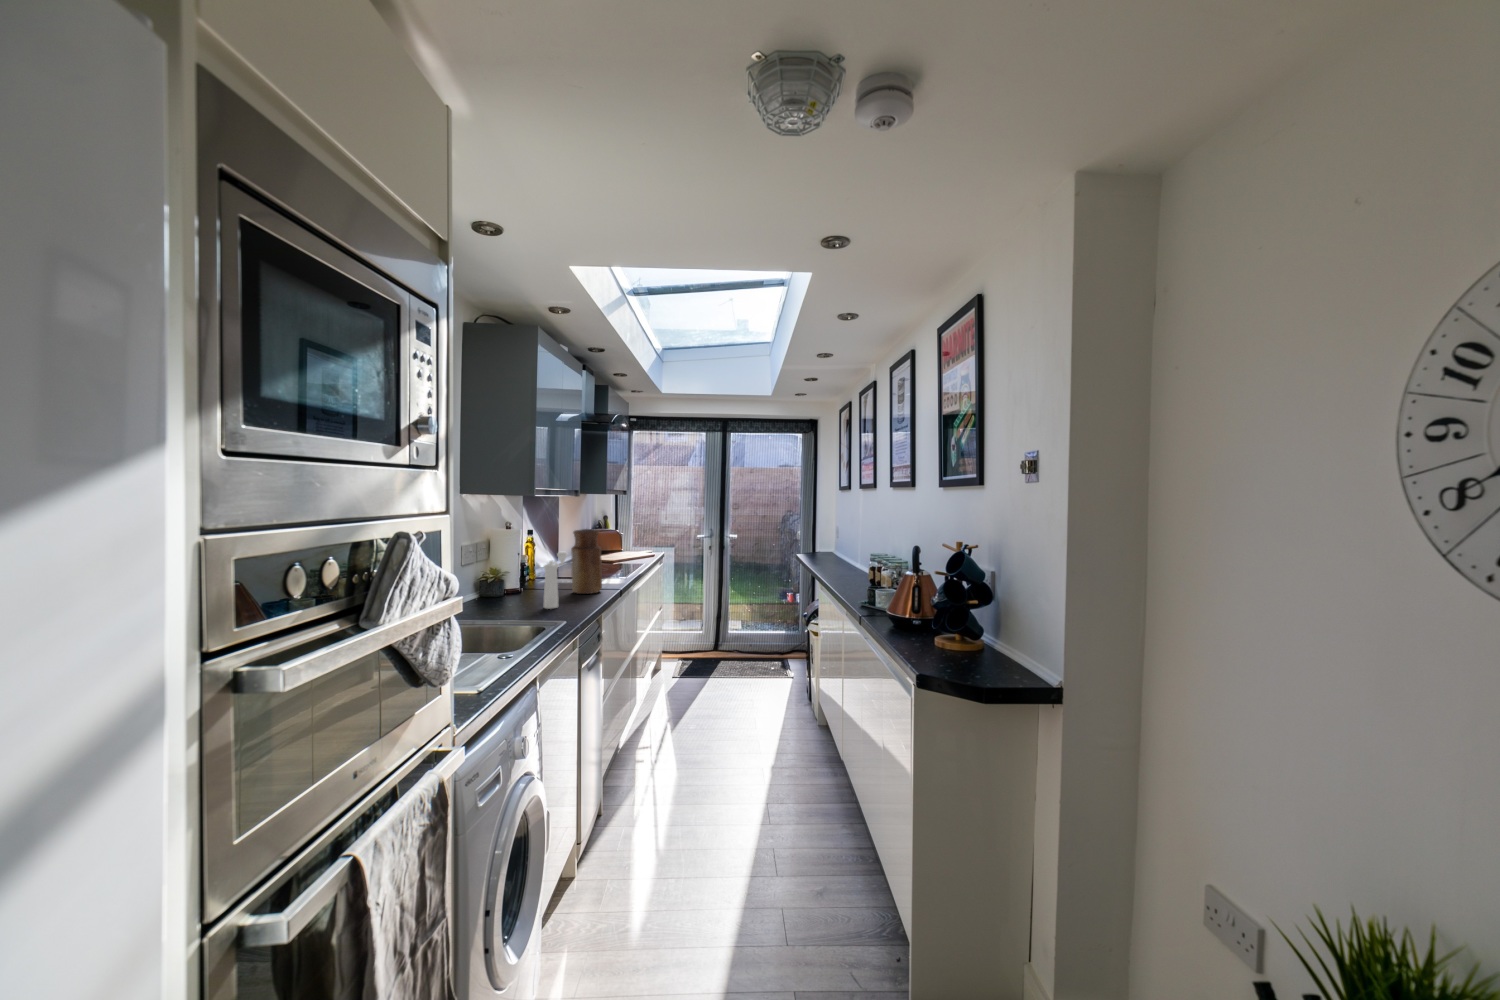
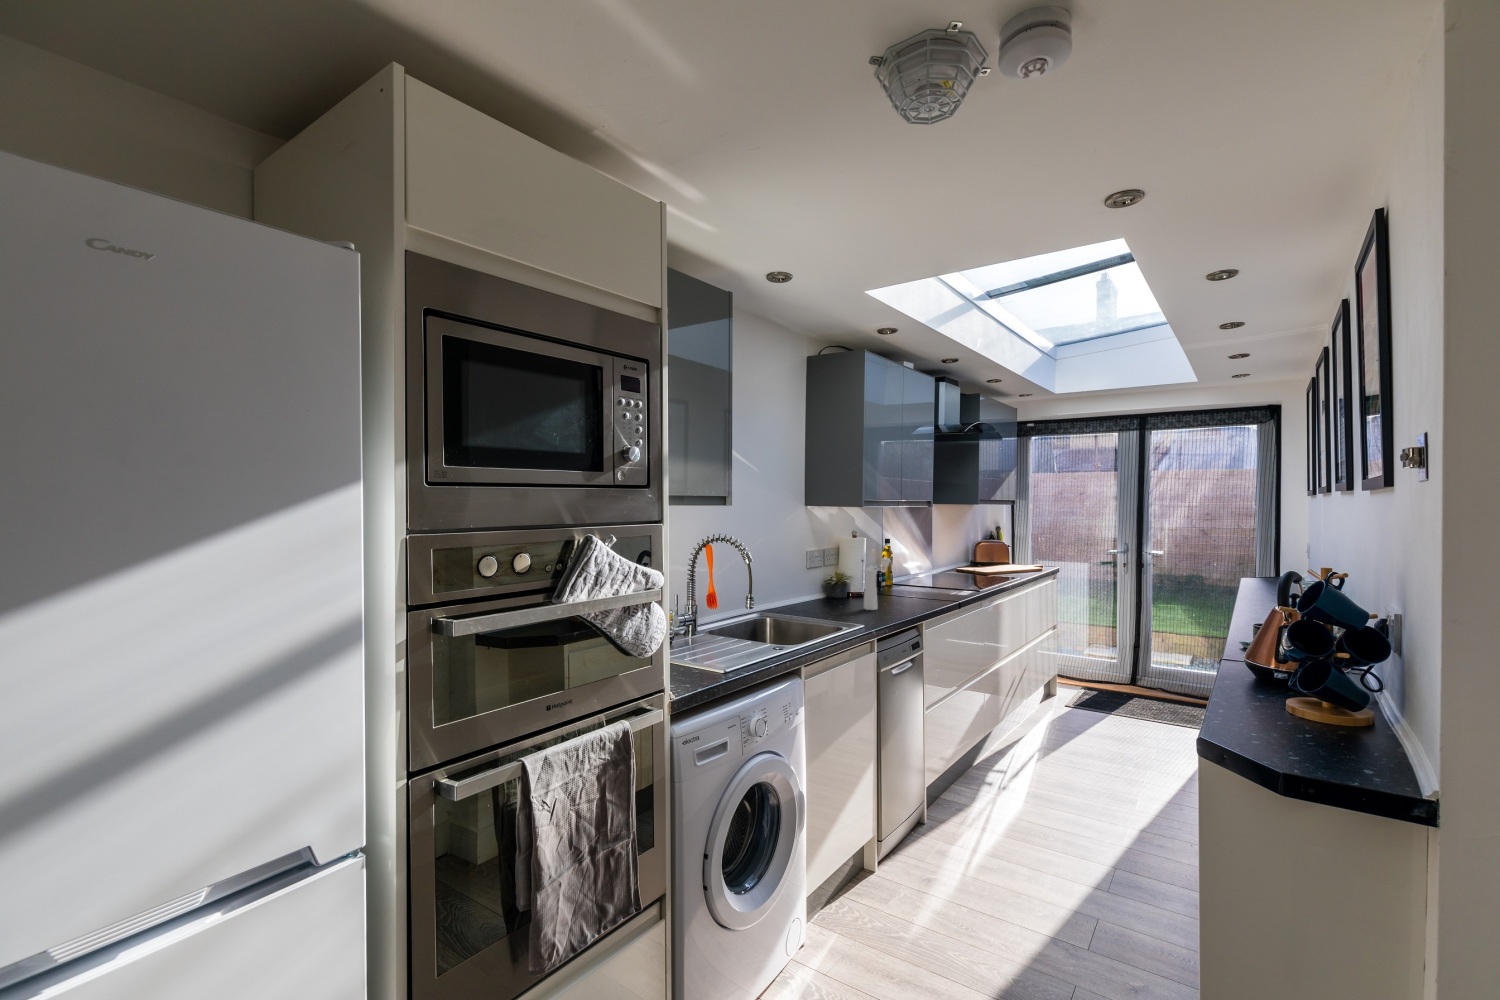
vase: present [571,529,602,594] -> none [905,538,935,601]

